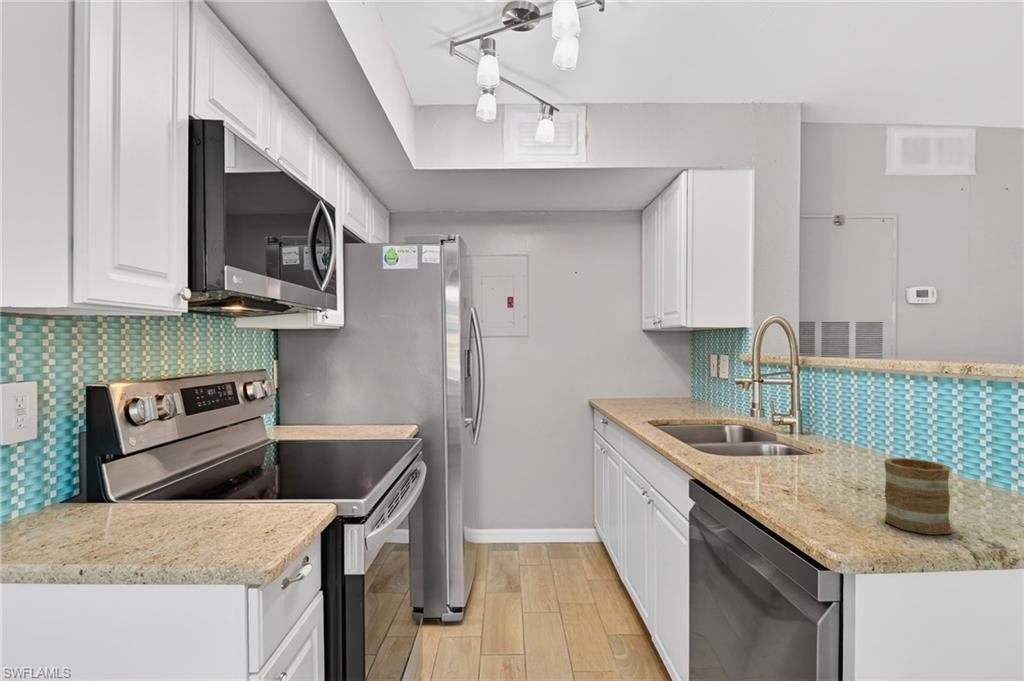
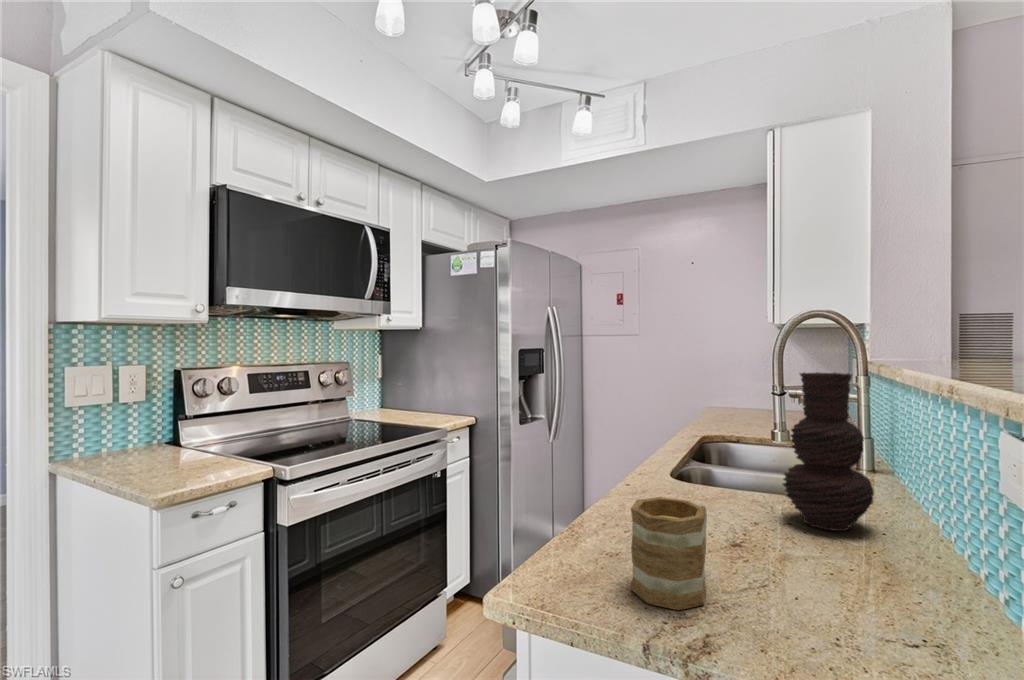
vase: none [836,363,903,472] -> present [783,372,874,531]

